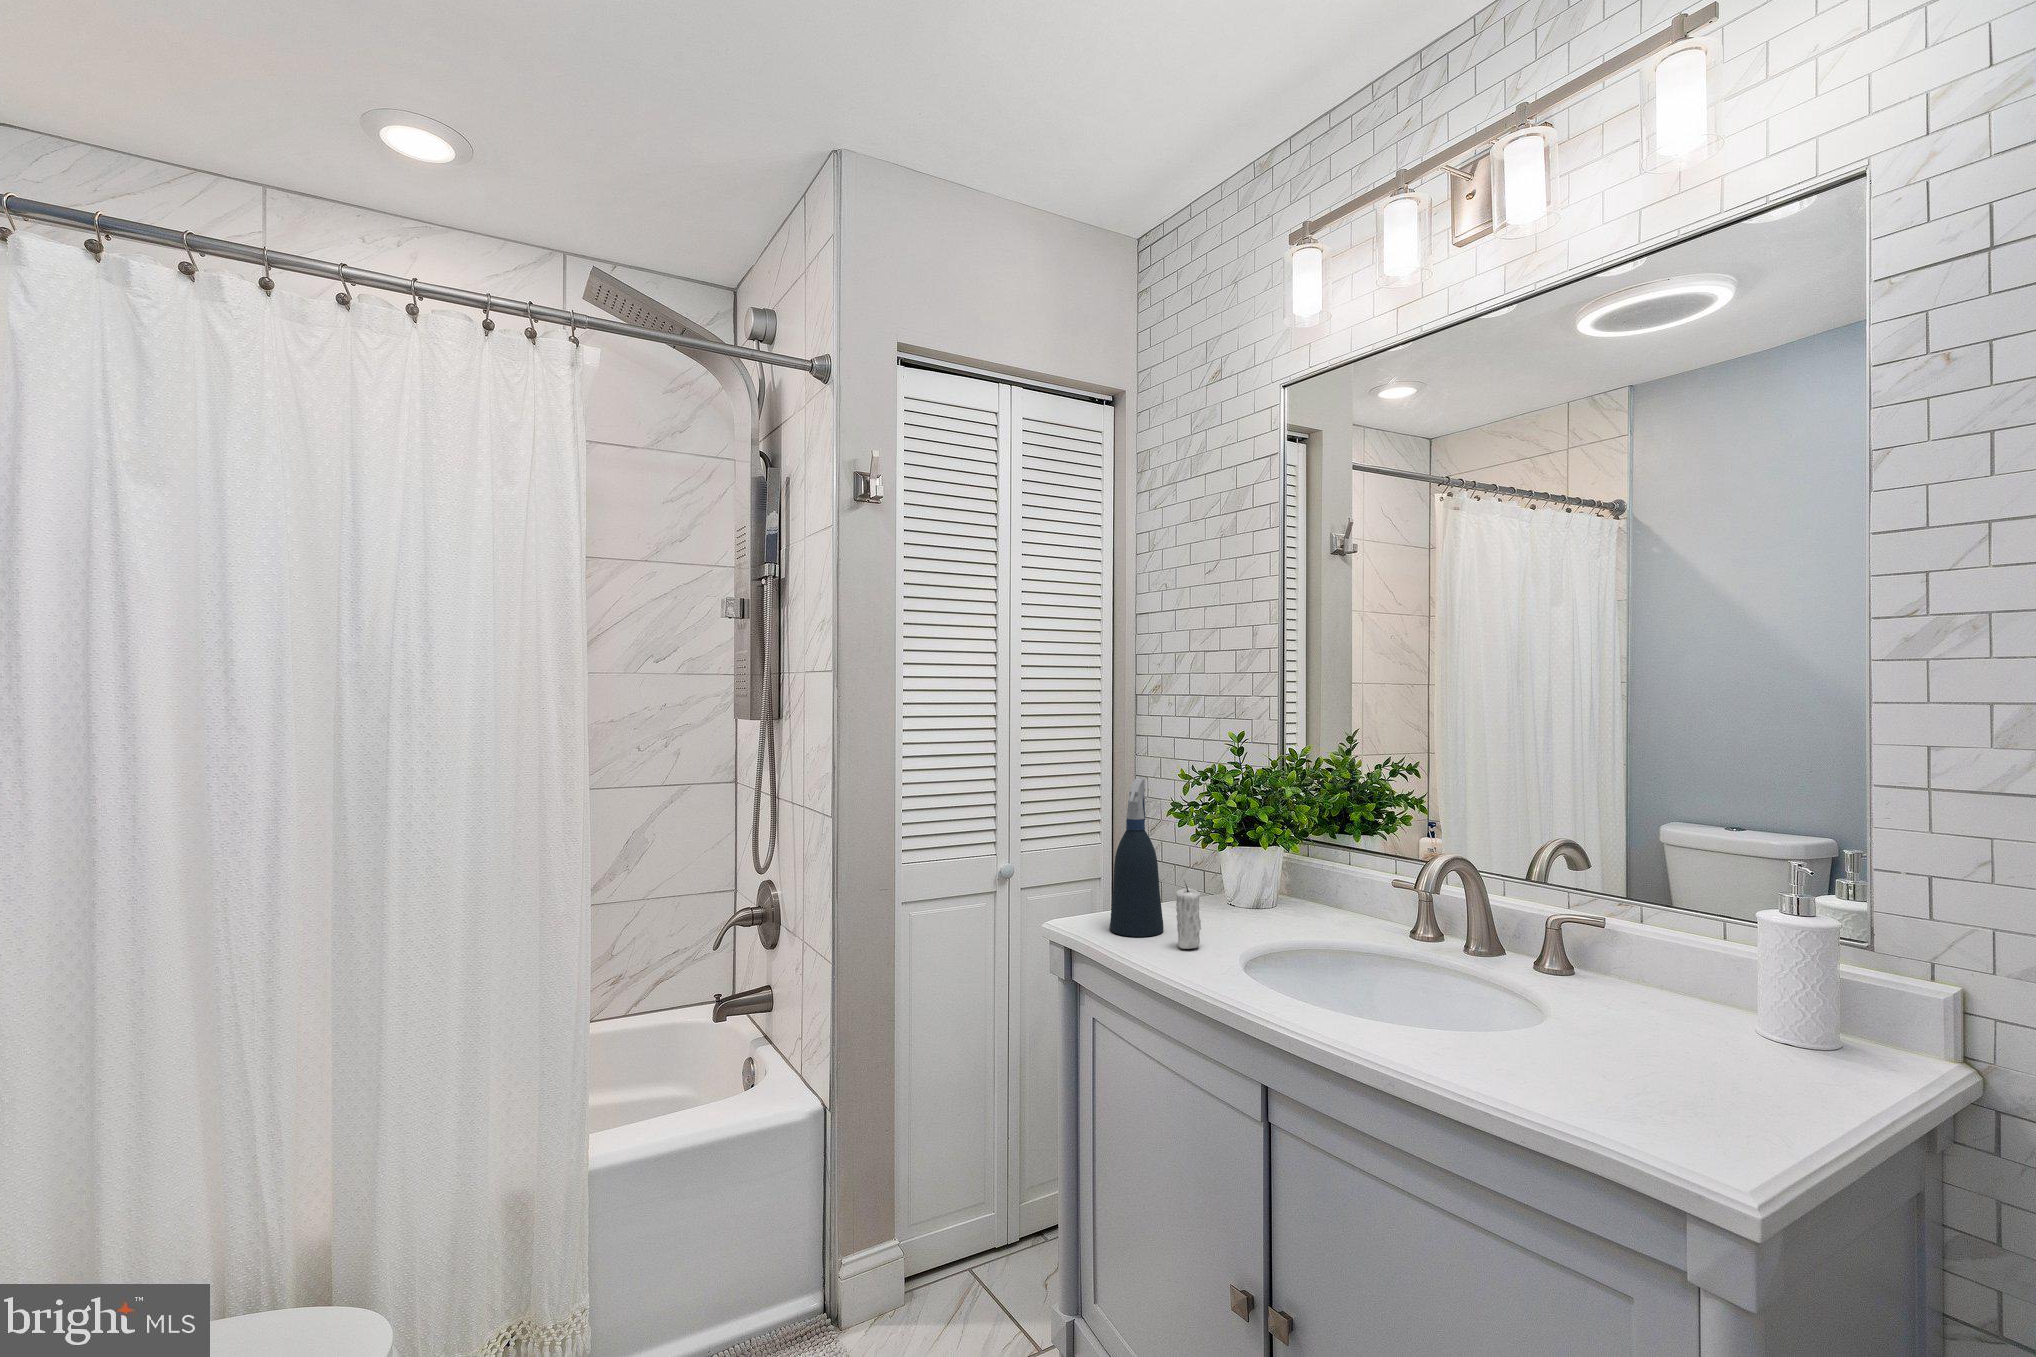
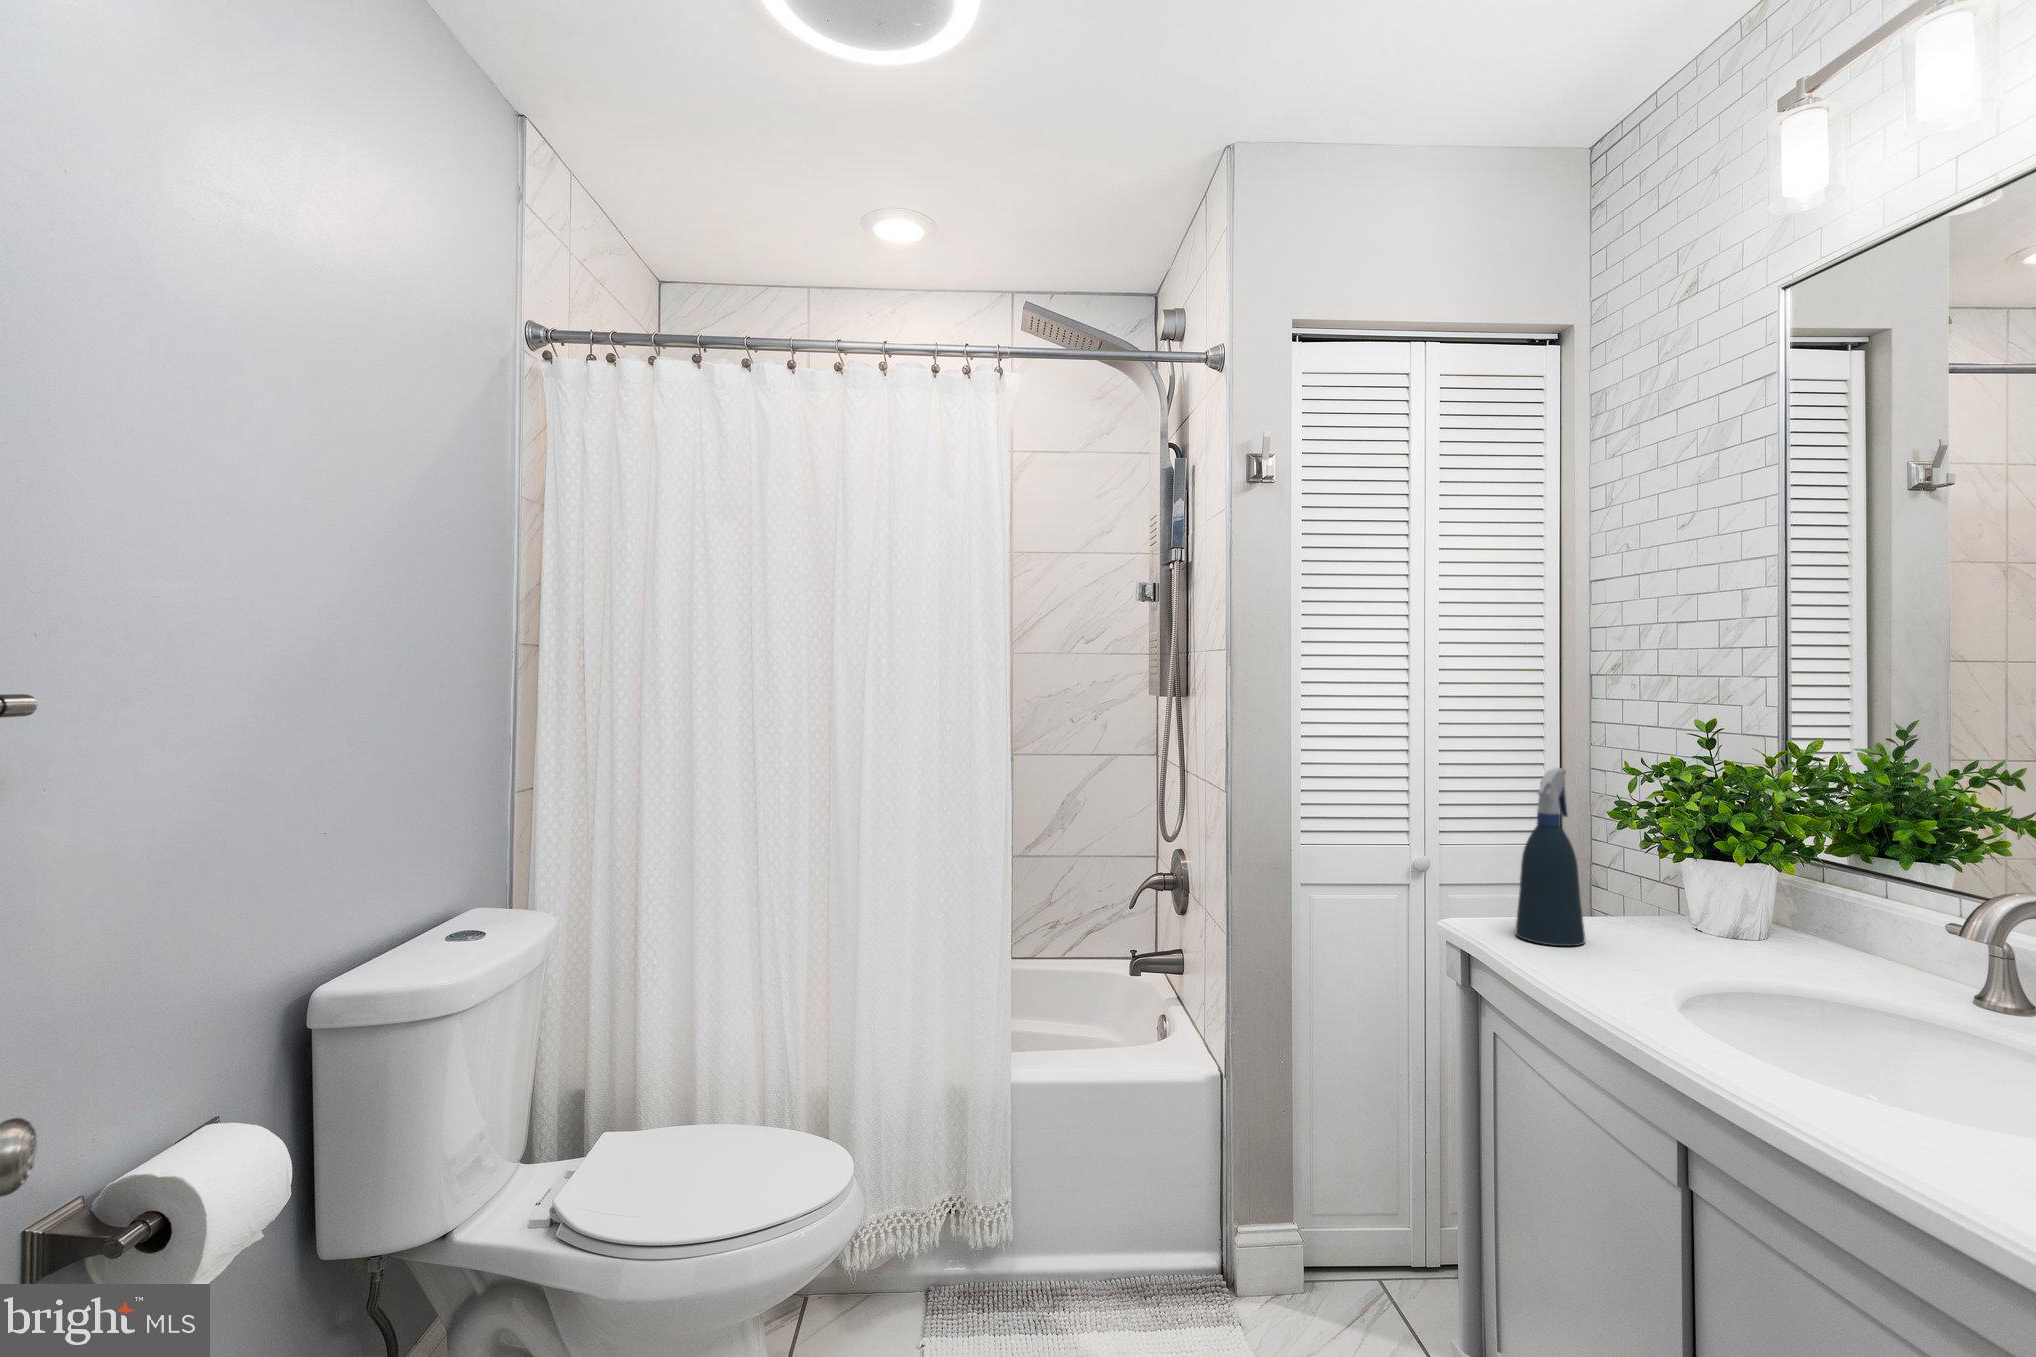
candle: present [1176,881,1201,949] -> none [1591,883,1625,965]

